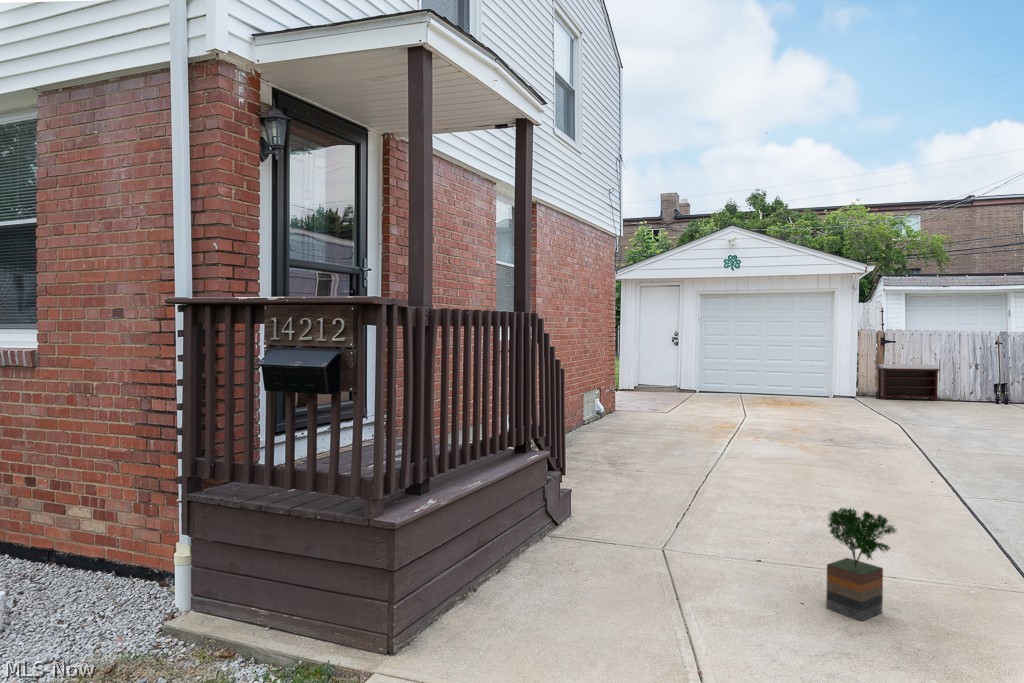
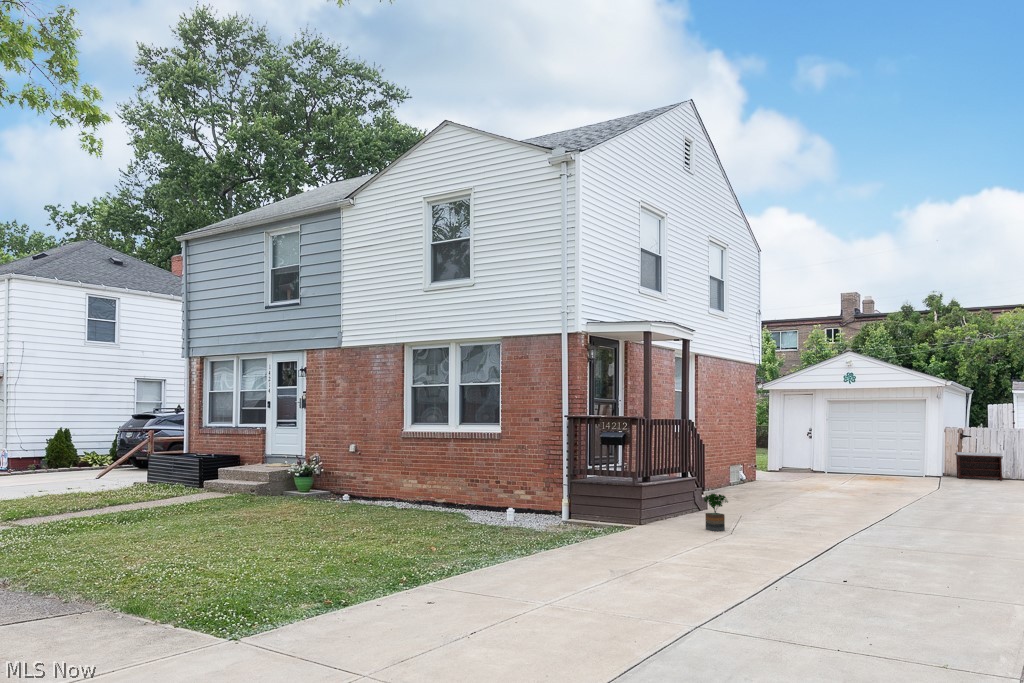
potted tree: present [826,508,896,621] -> present [704,493,728,531]

